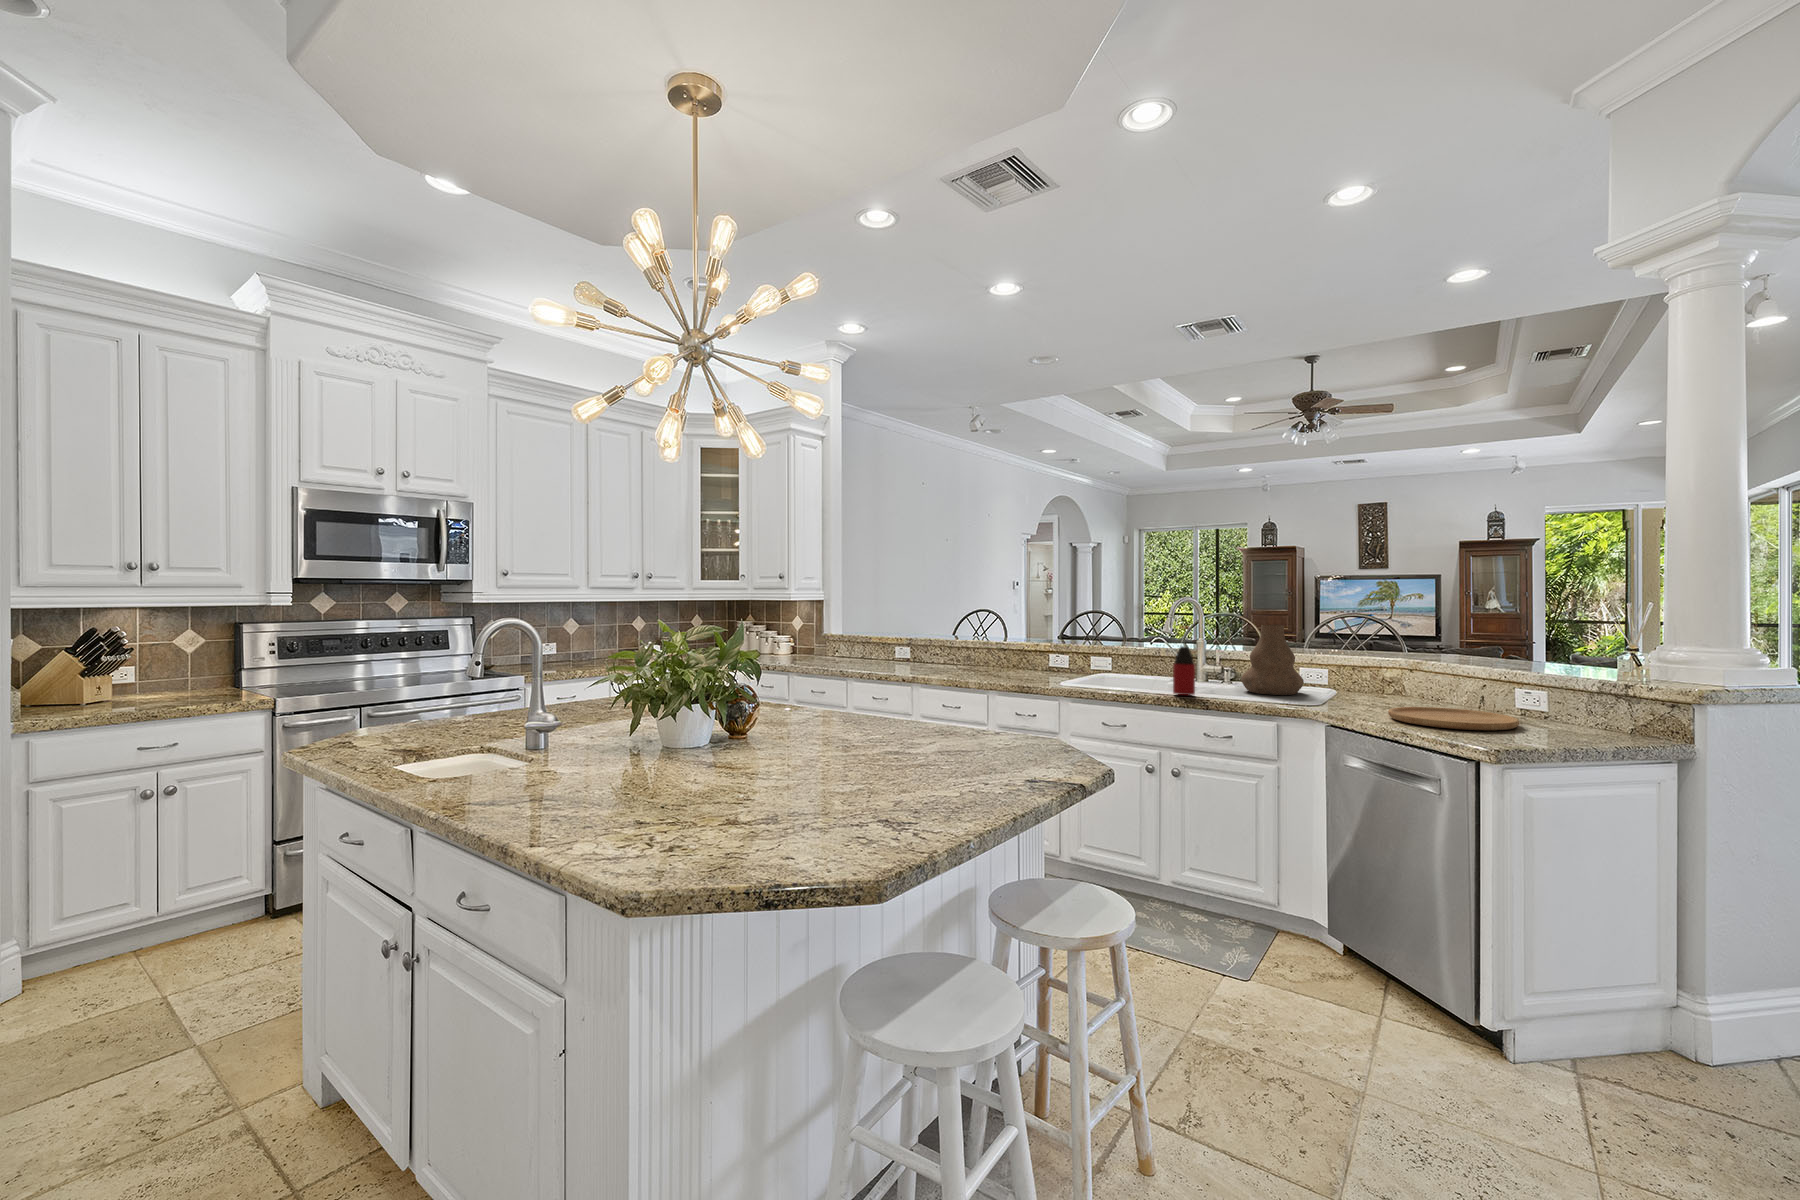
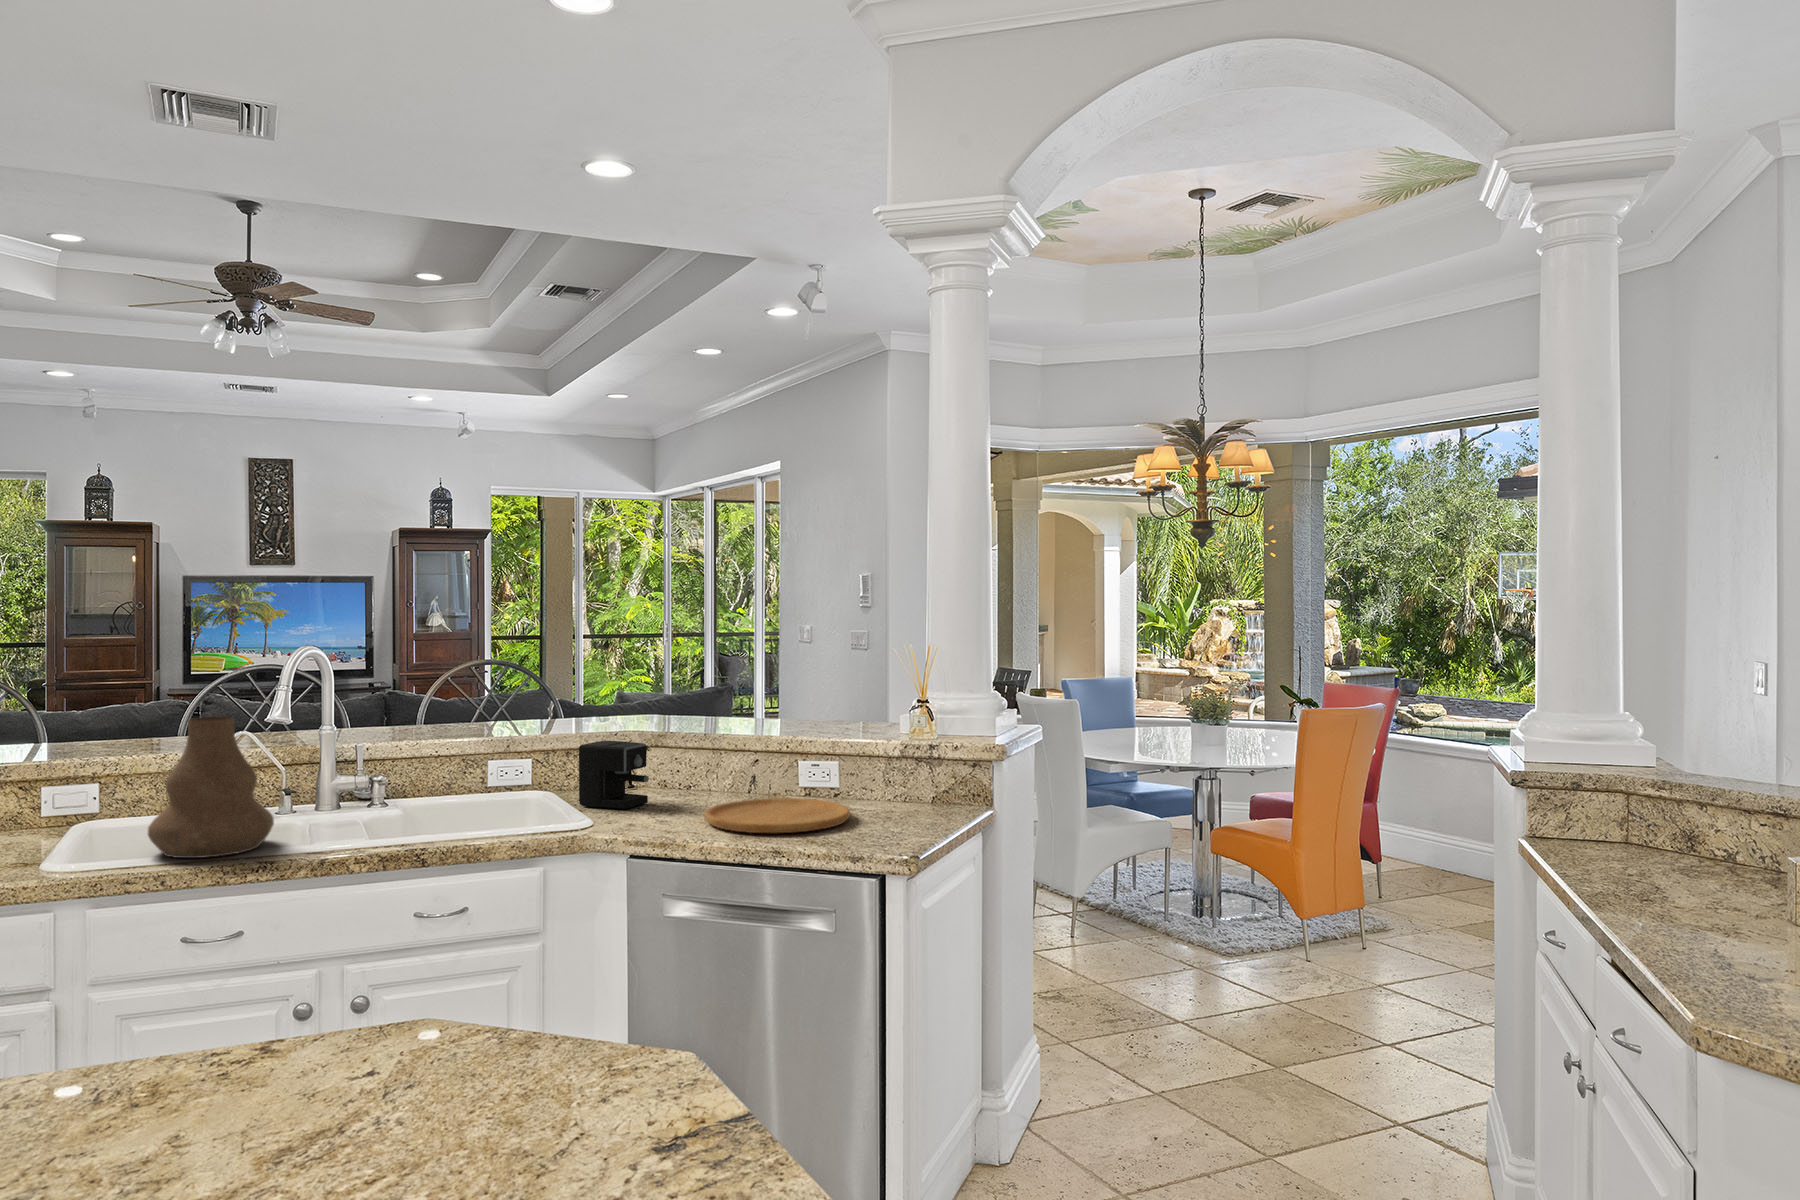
vase: present [1241,625,1304,695] -> present [148,716,274,858]
bottle: present [1173,626,1195,695] -> none [350,718,393,851]
coffee maker: none [1336,659,1399,702] -> present [579,741,649,809]

